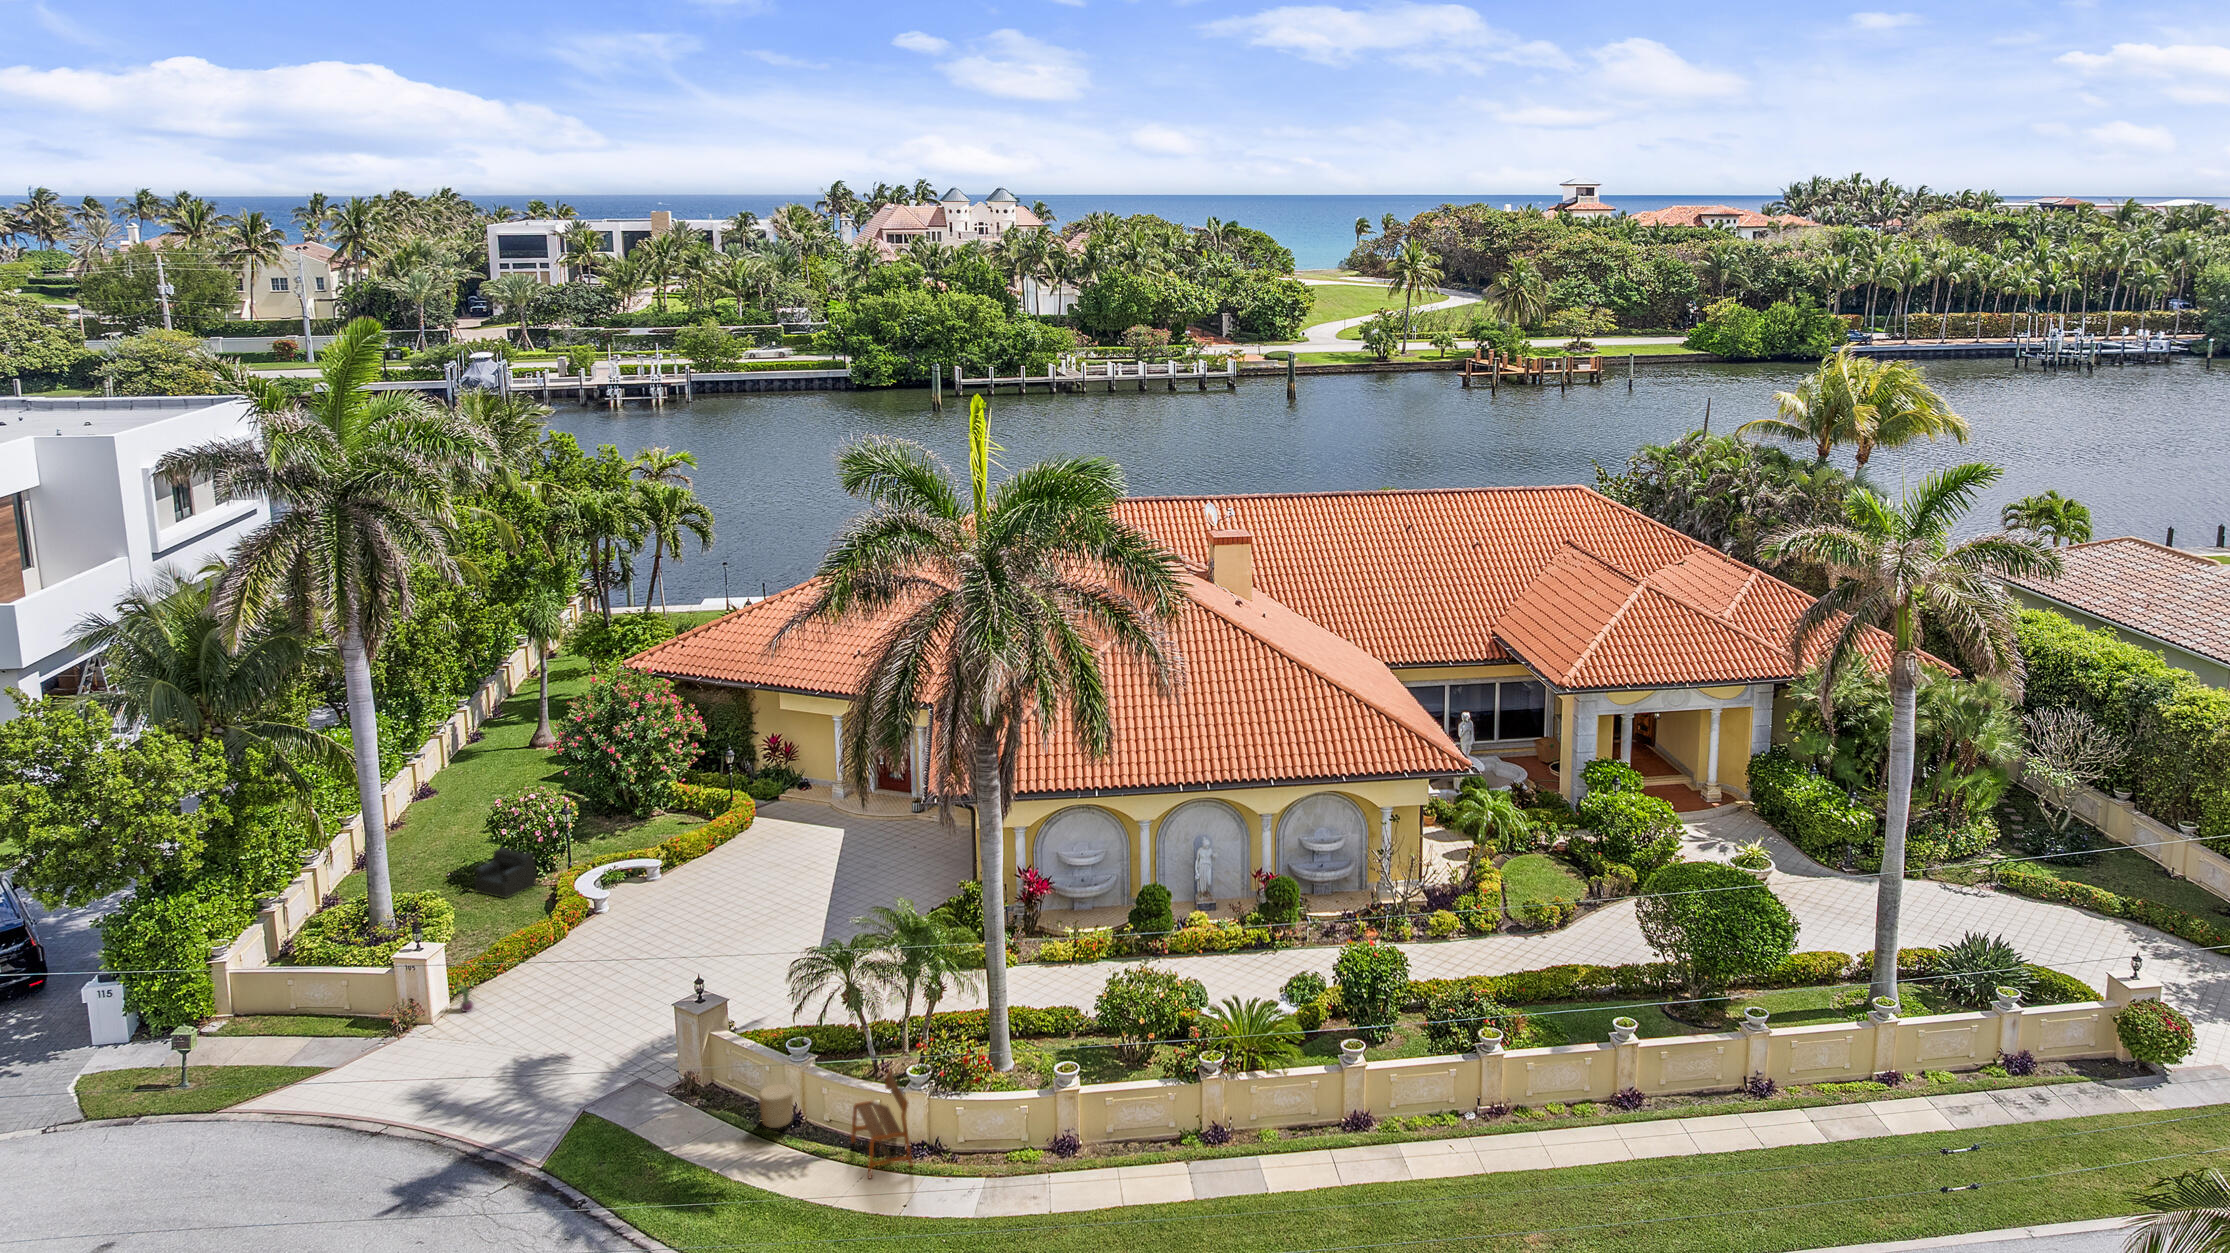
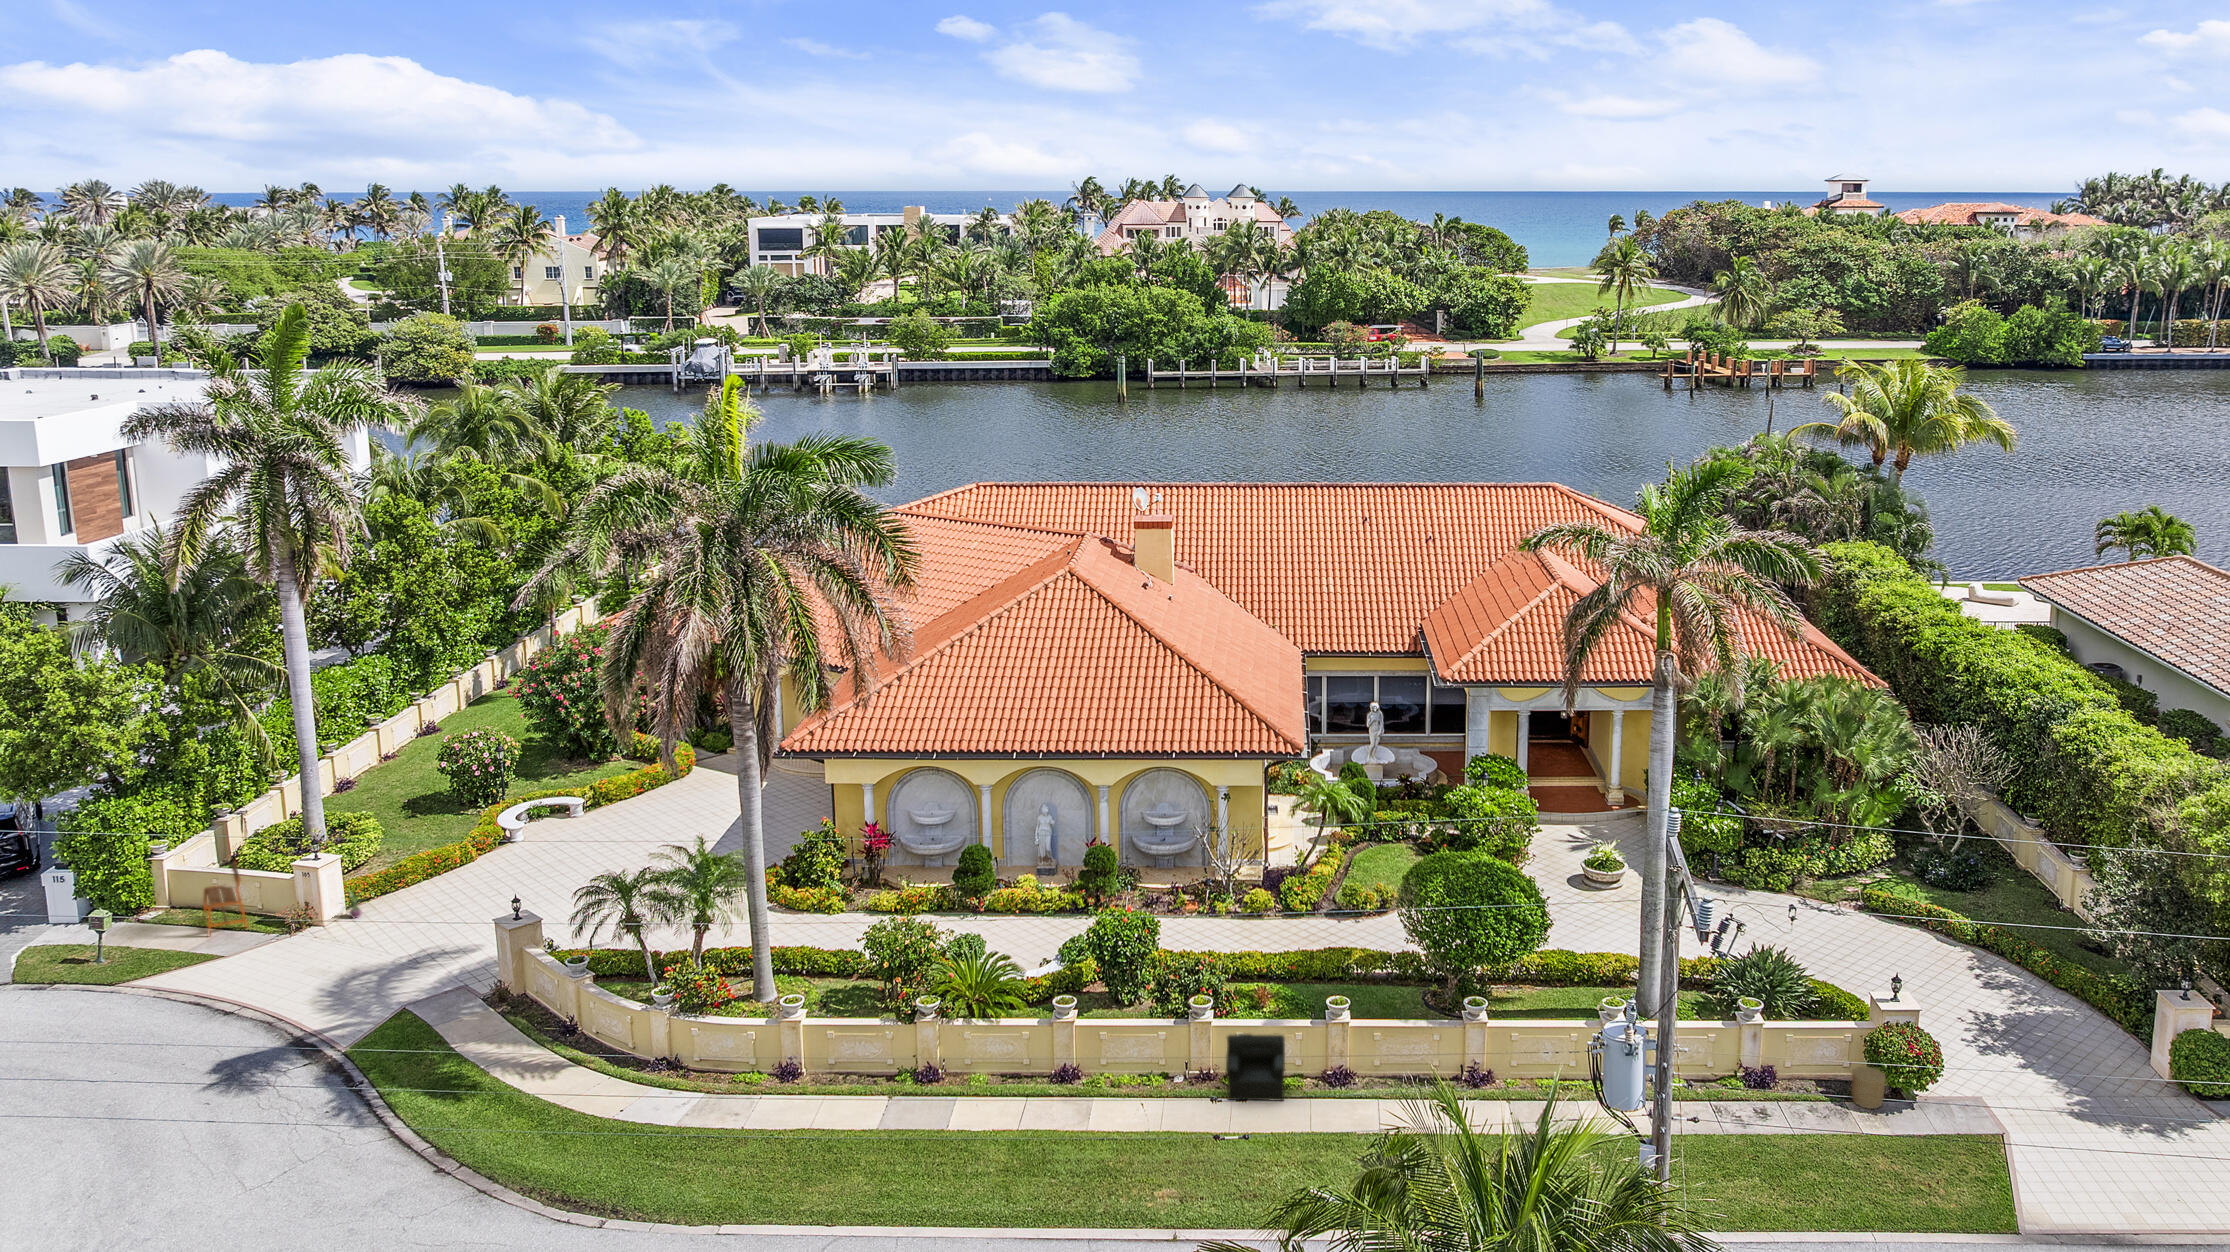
armchair: present [474,848,536,898] -> present [1226,1033,1286,1101]
bench: present [851,1071,913,1178] -> present [203,862,248,936]
woven basket: present [759,1084,793,1128] -> present [1851,1066,1886,1109]

